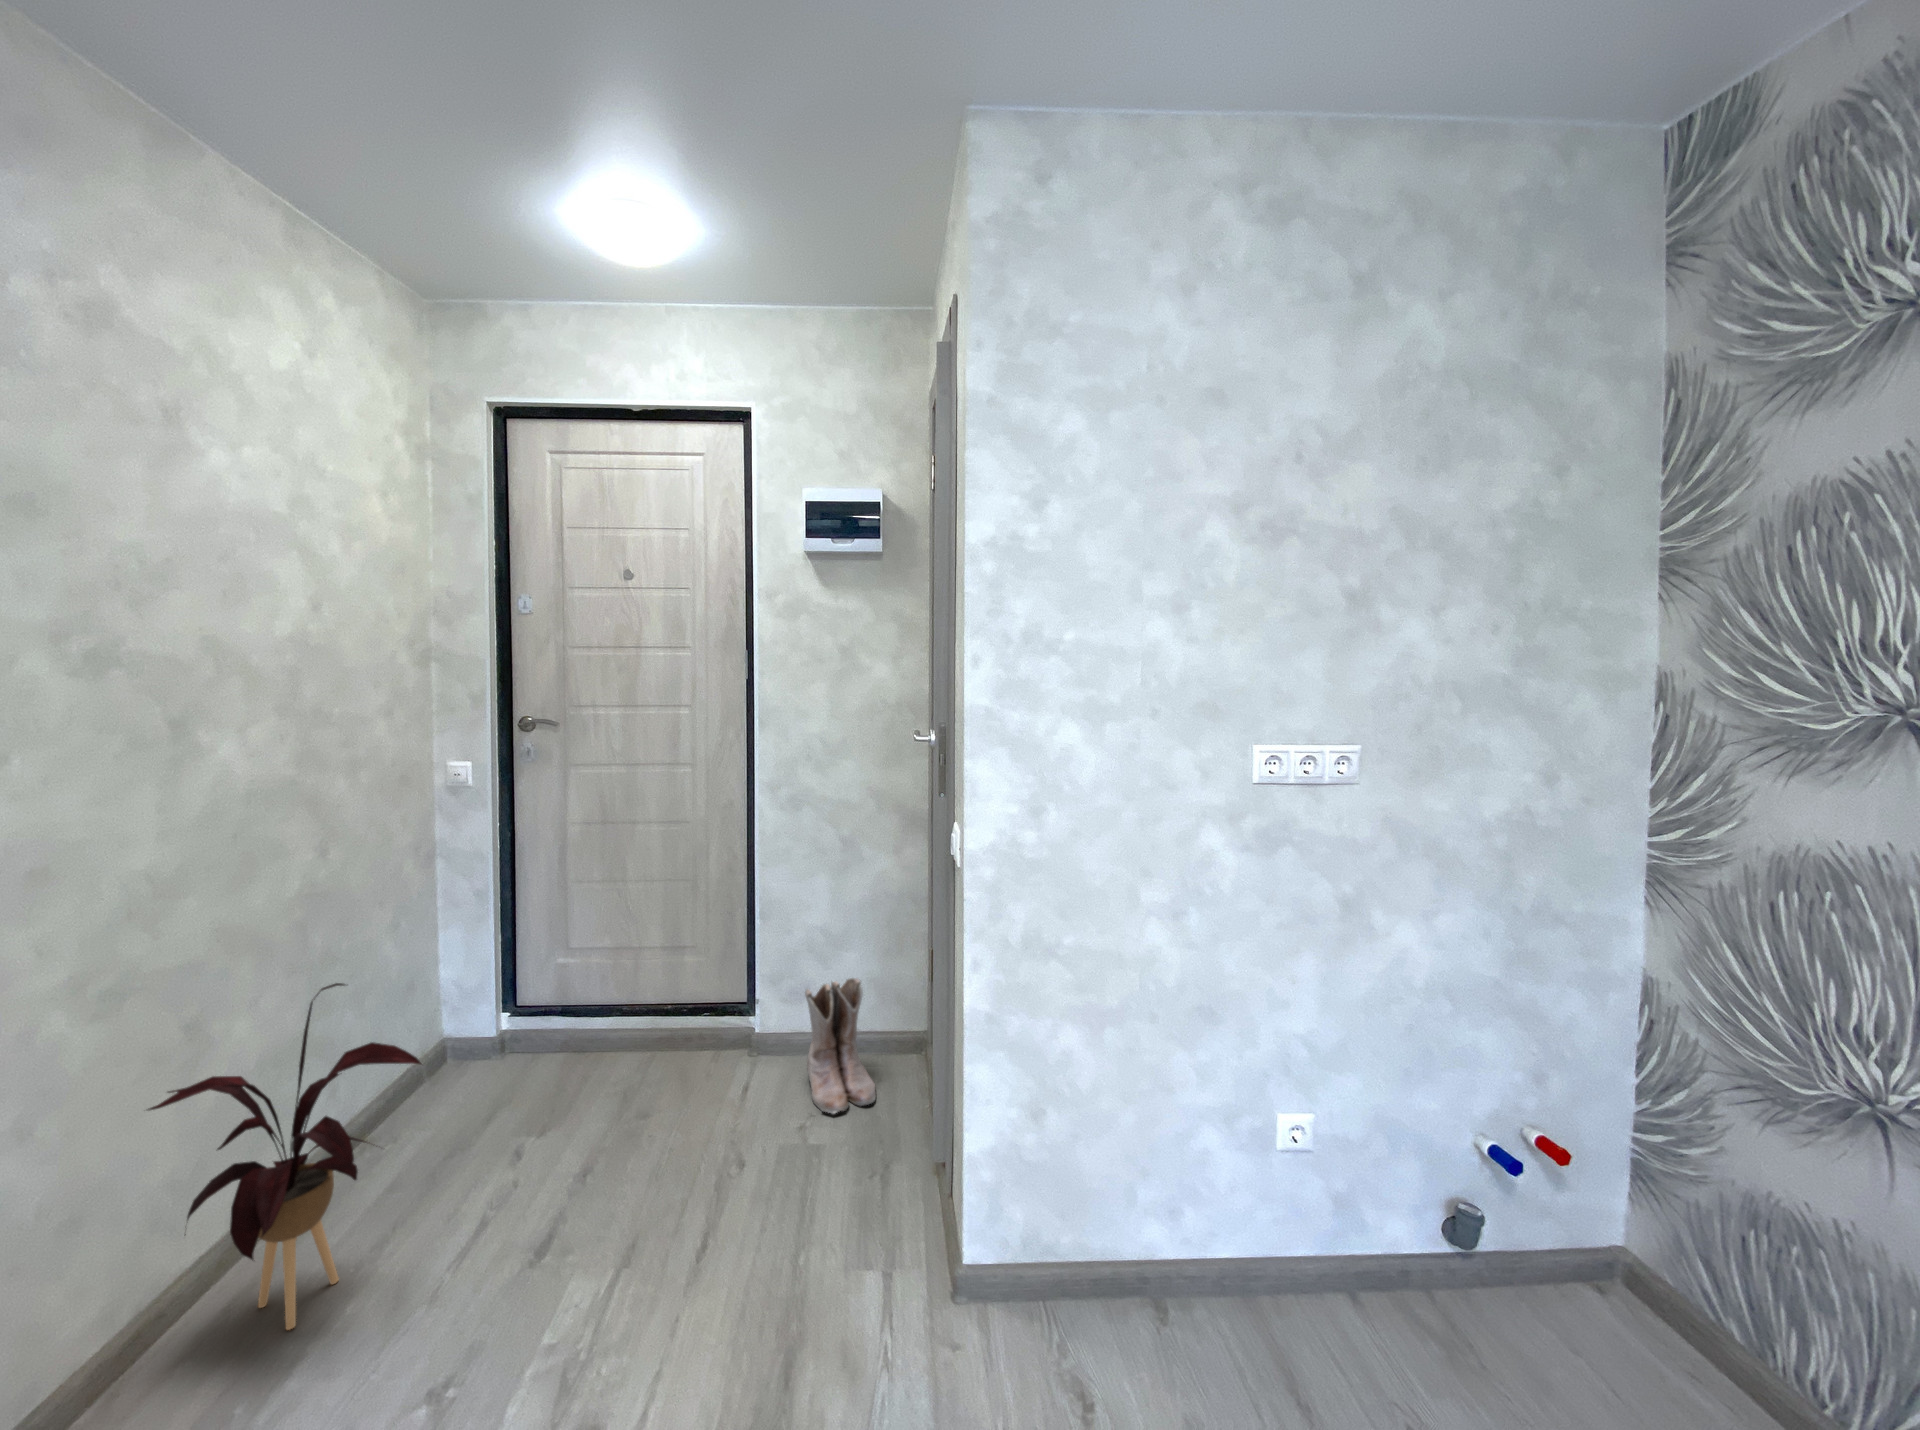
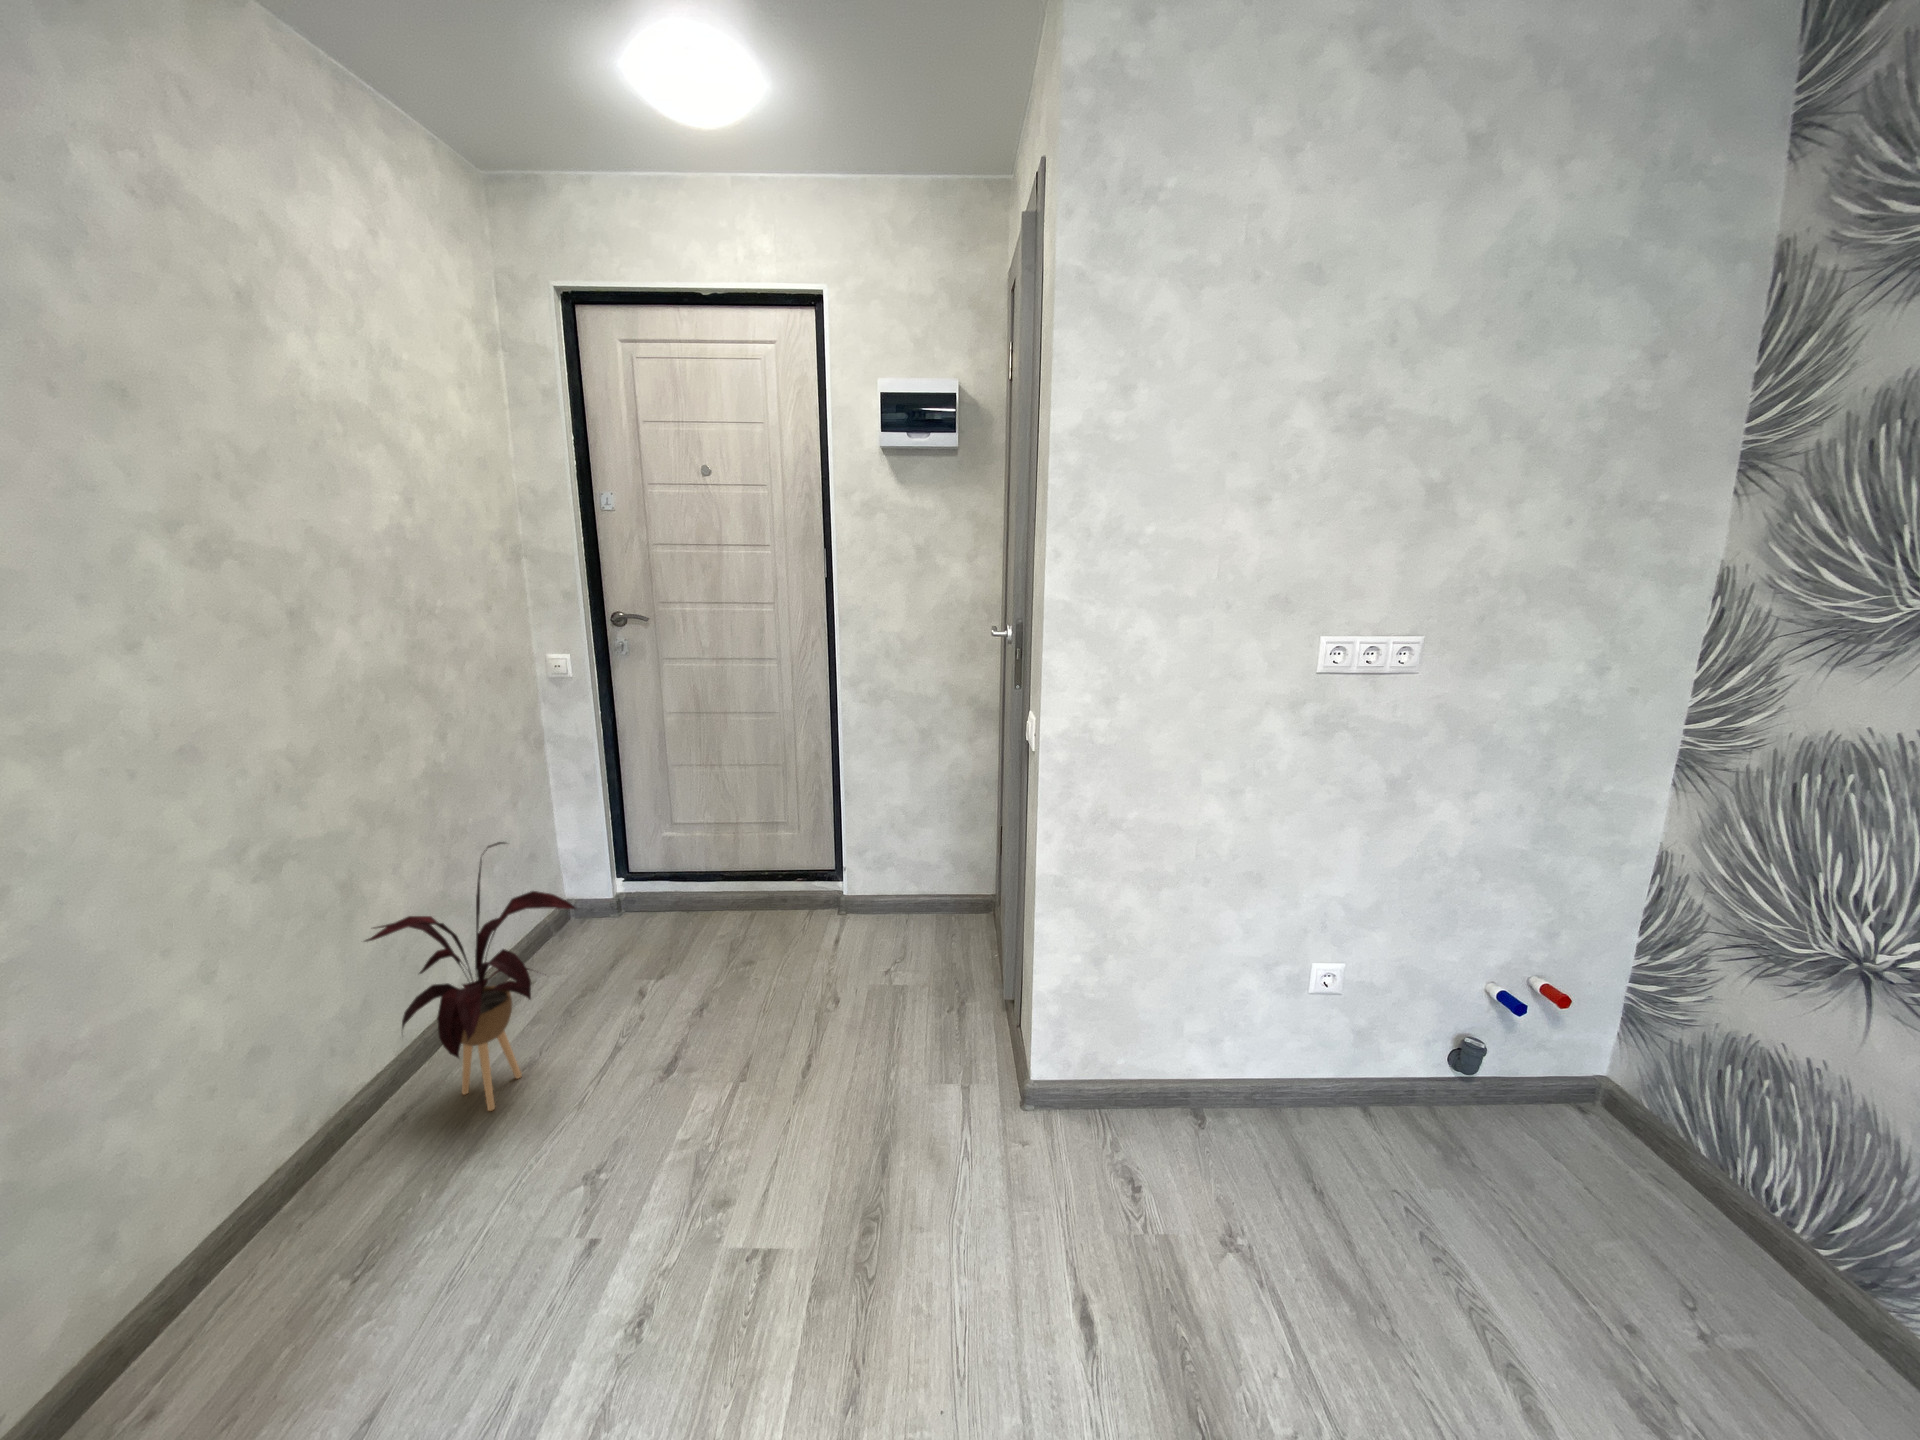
boots: present [805,978,876,1113] -> none [882,844,946,956]

